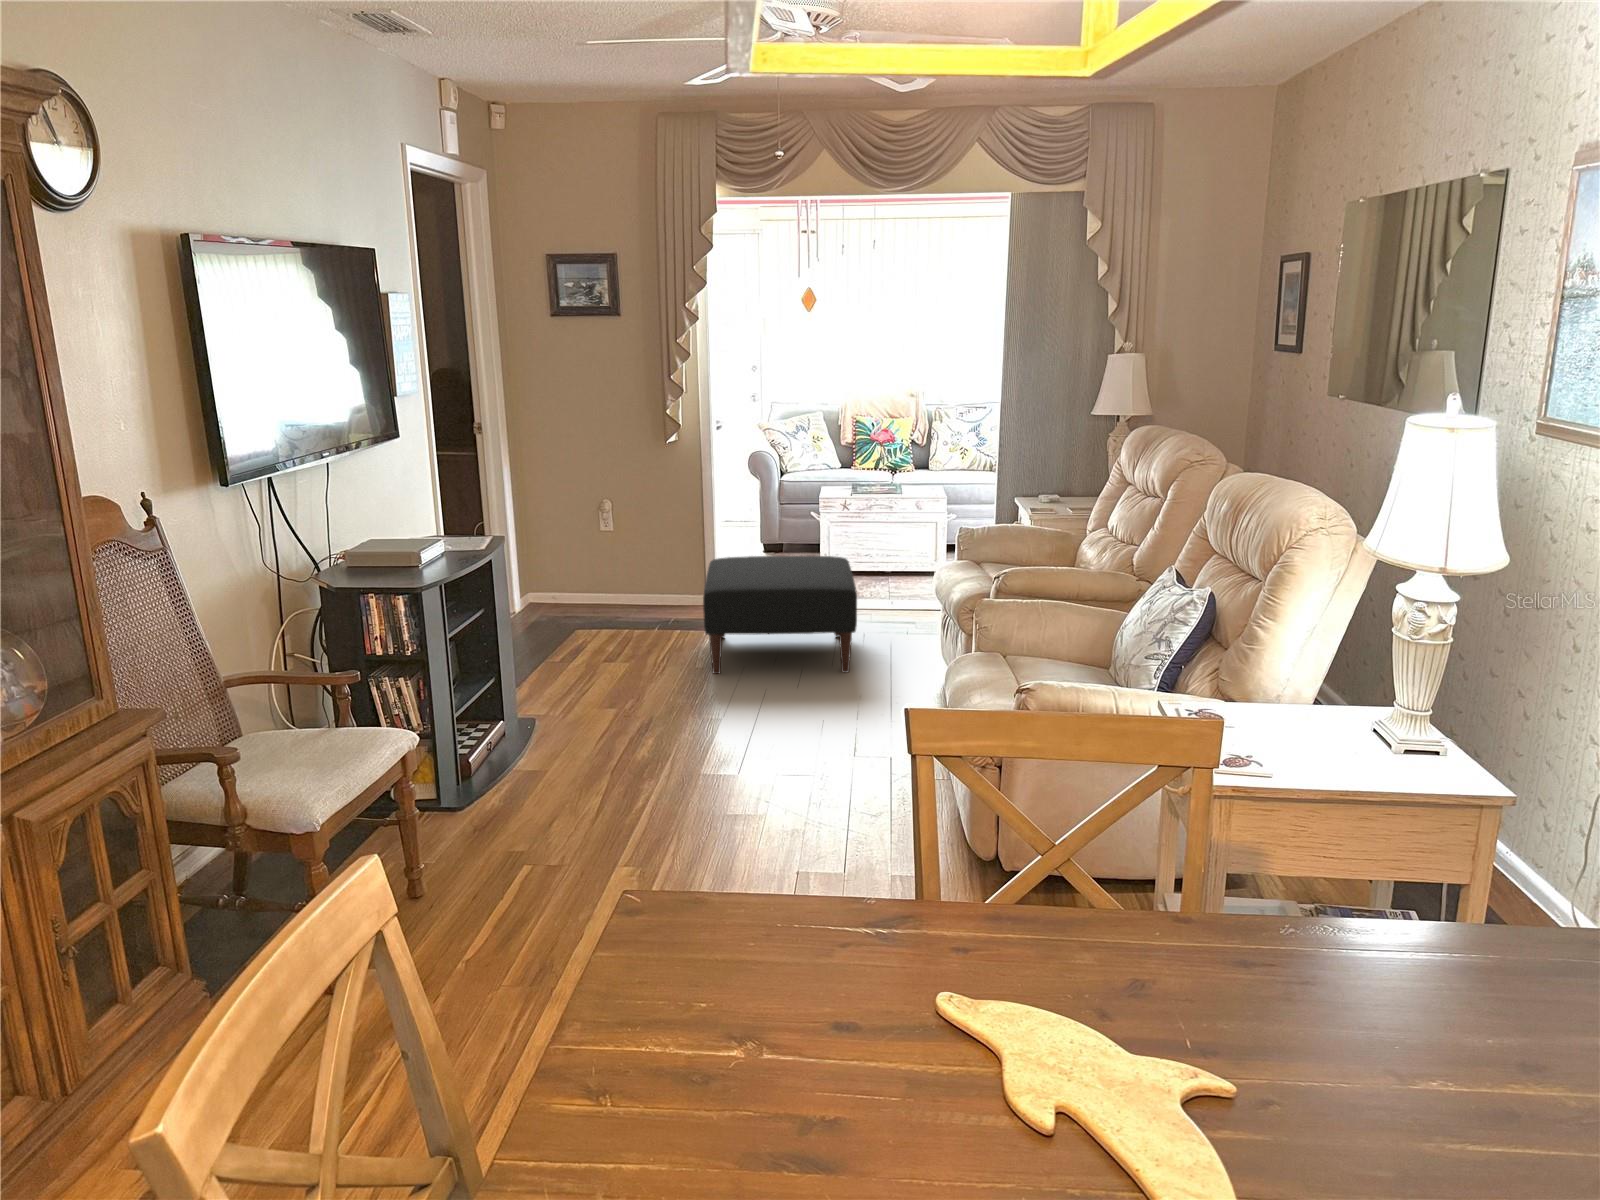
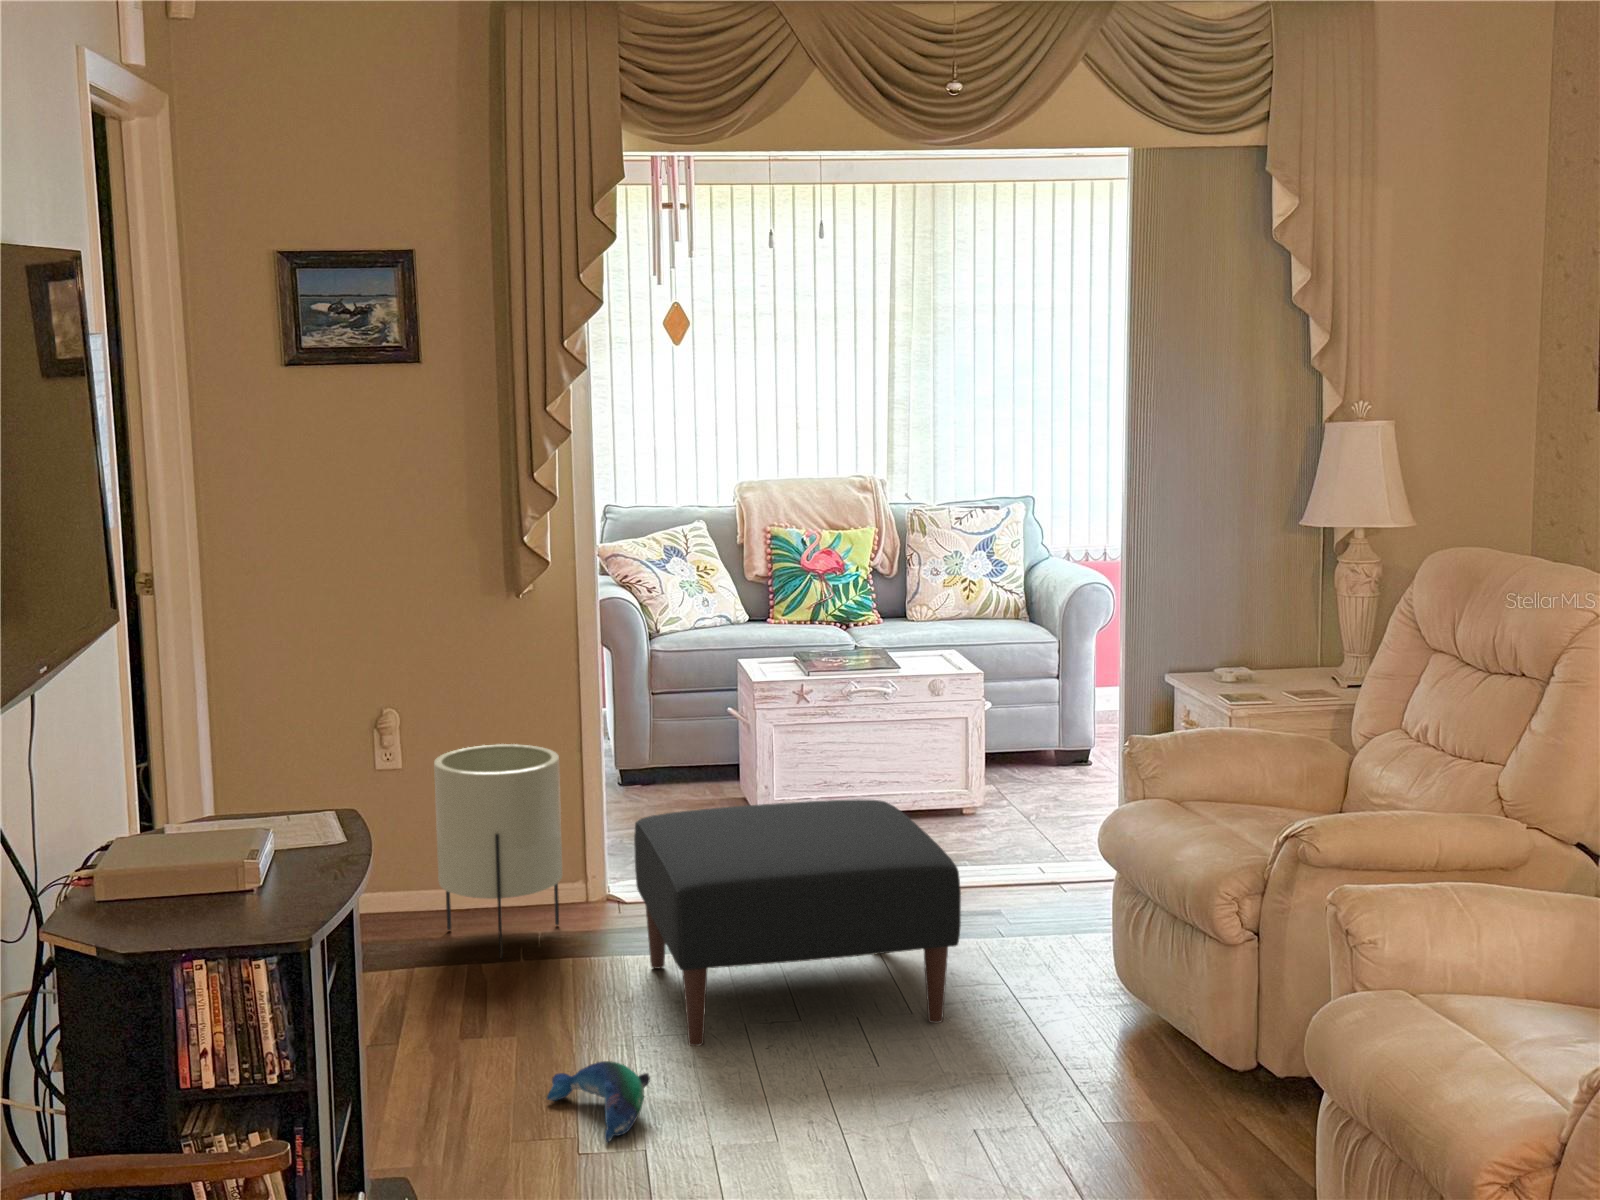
planter: none [619,520,686,629] -> present [434,744,562,959]
plush toy: none [625,675,672,713] -> present [547,1061,650,1142]

